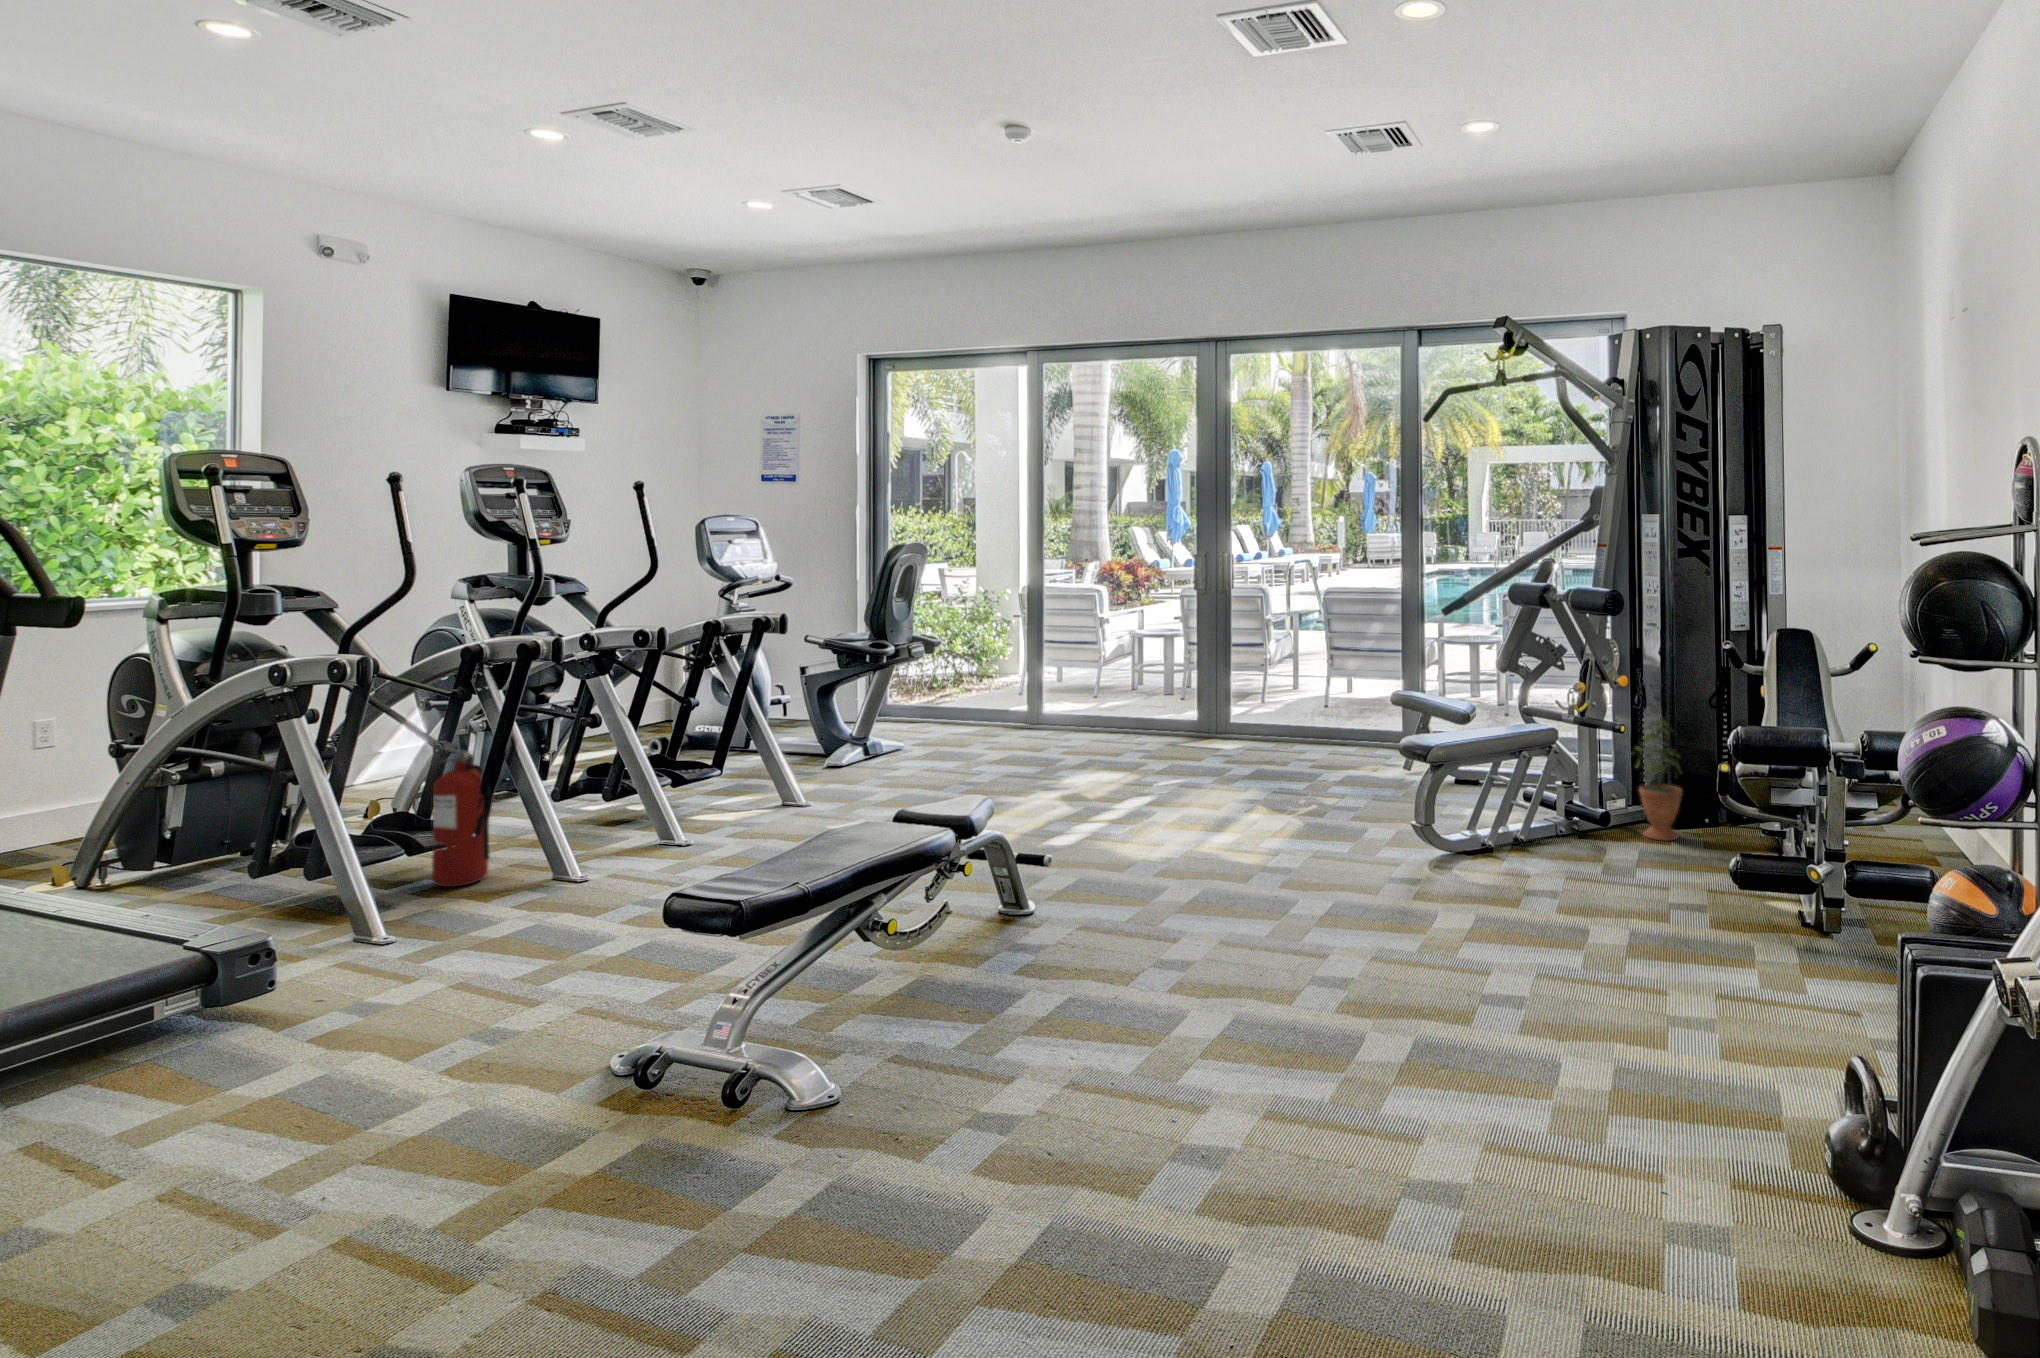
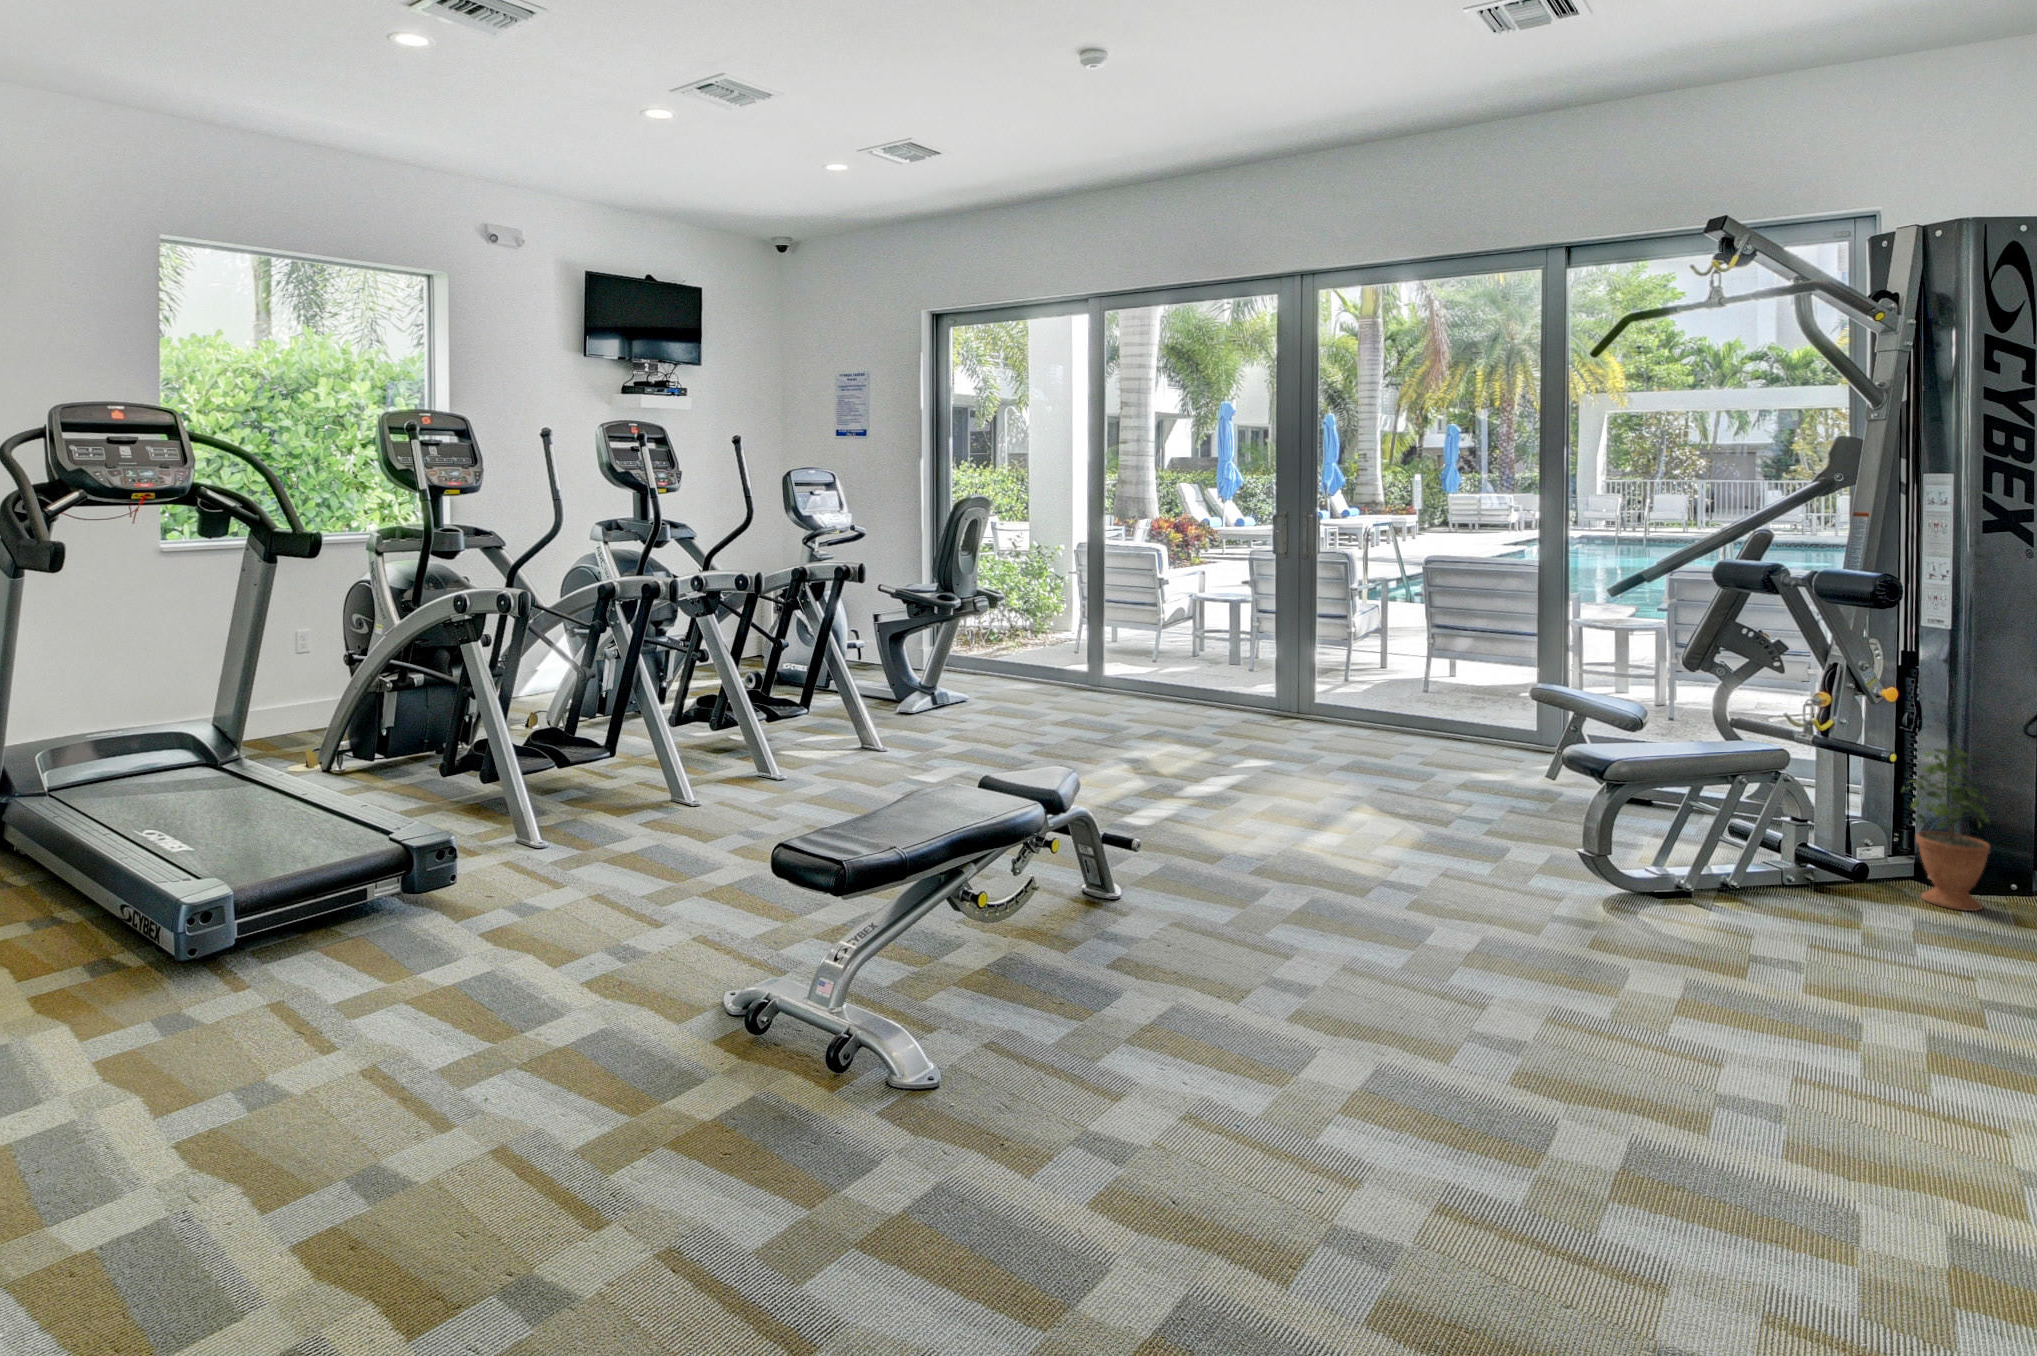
fire extinguisher: present [432,747,492,887] -> none [574,674,618,801]

